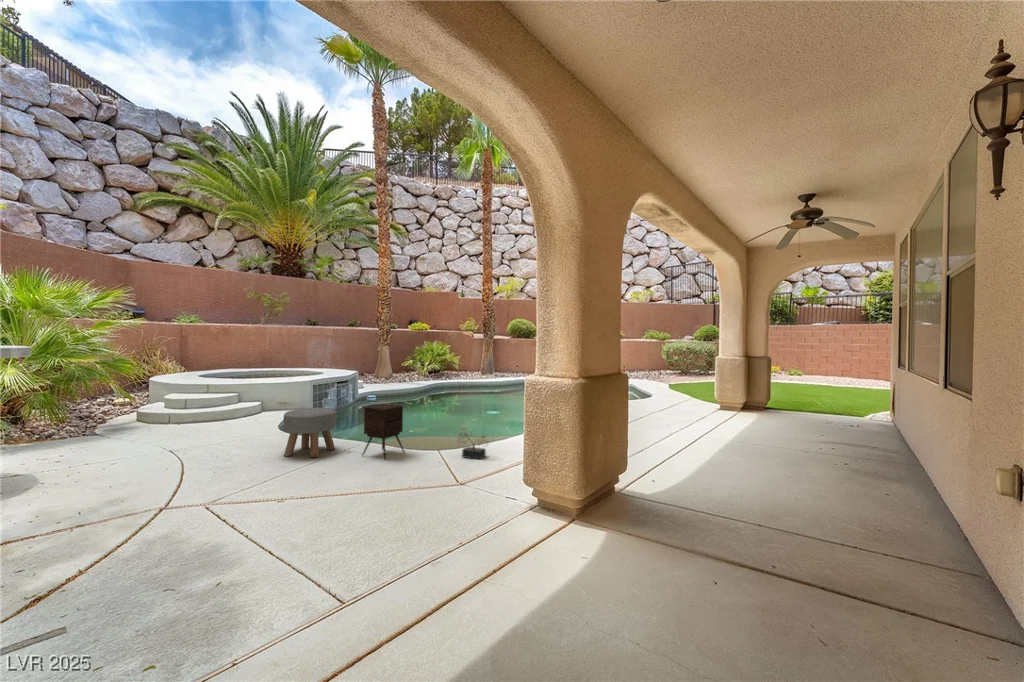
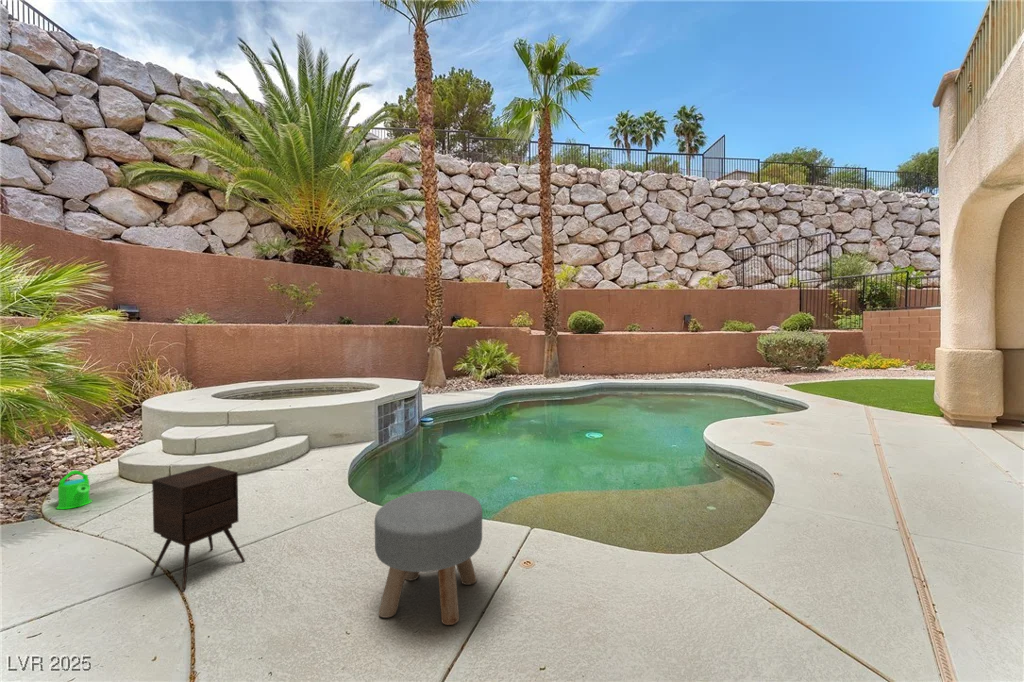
side table: present [362,404,404,459] -> present [151,466,245,590]
watering can: none [120,407,140,428] -> present [56,470,92,509]
decorative plant: present [457,428,488,459] -> none [759,536,853,624]

